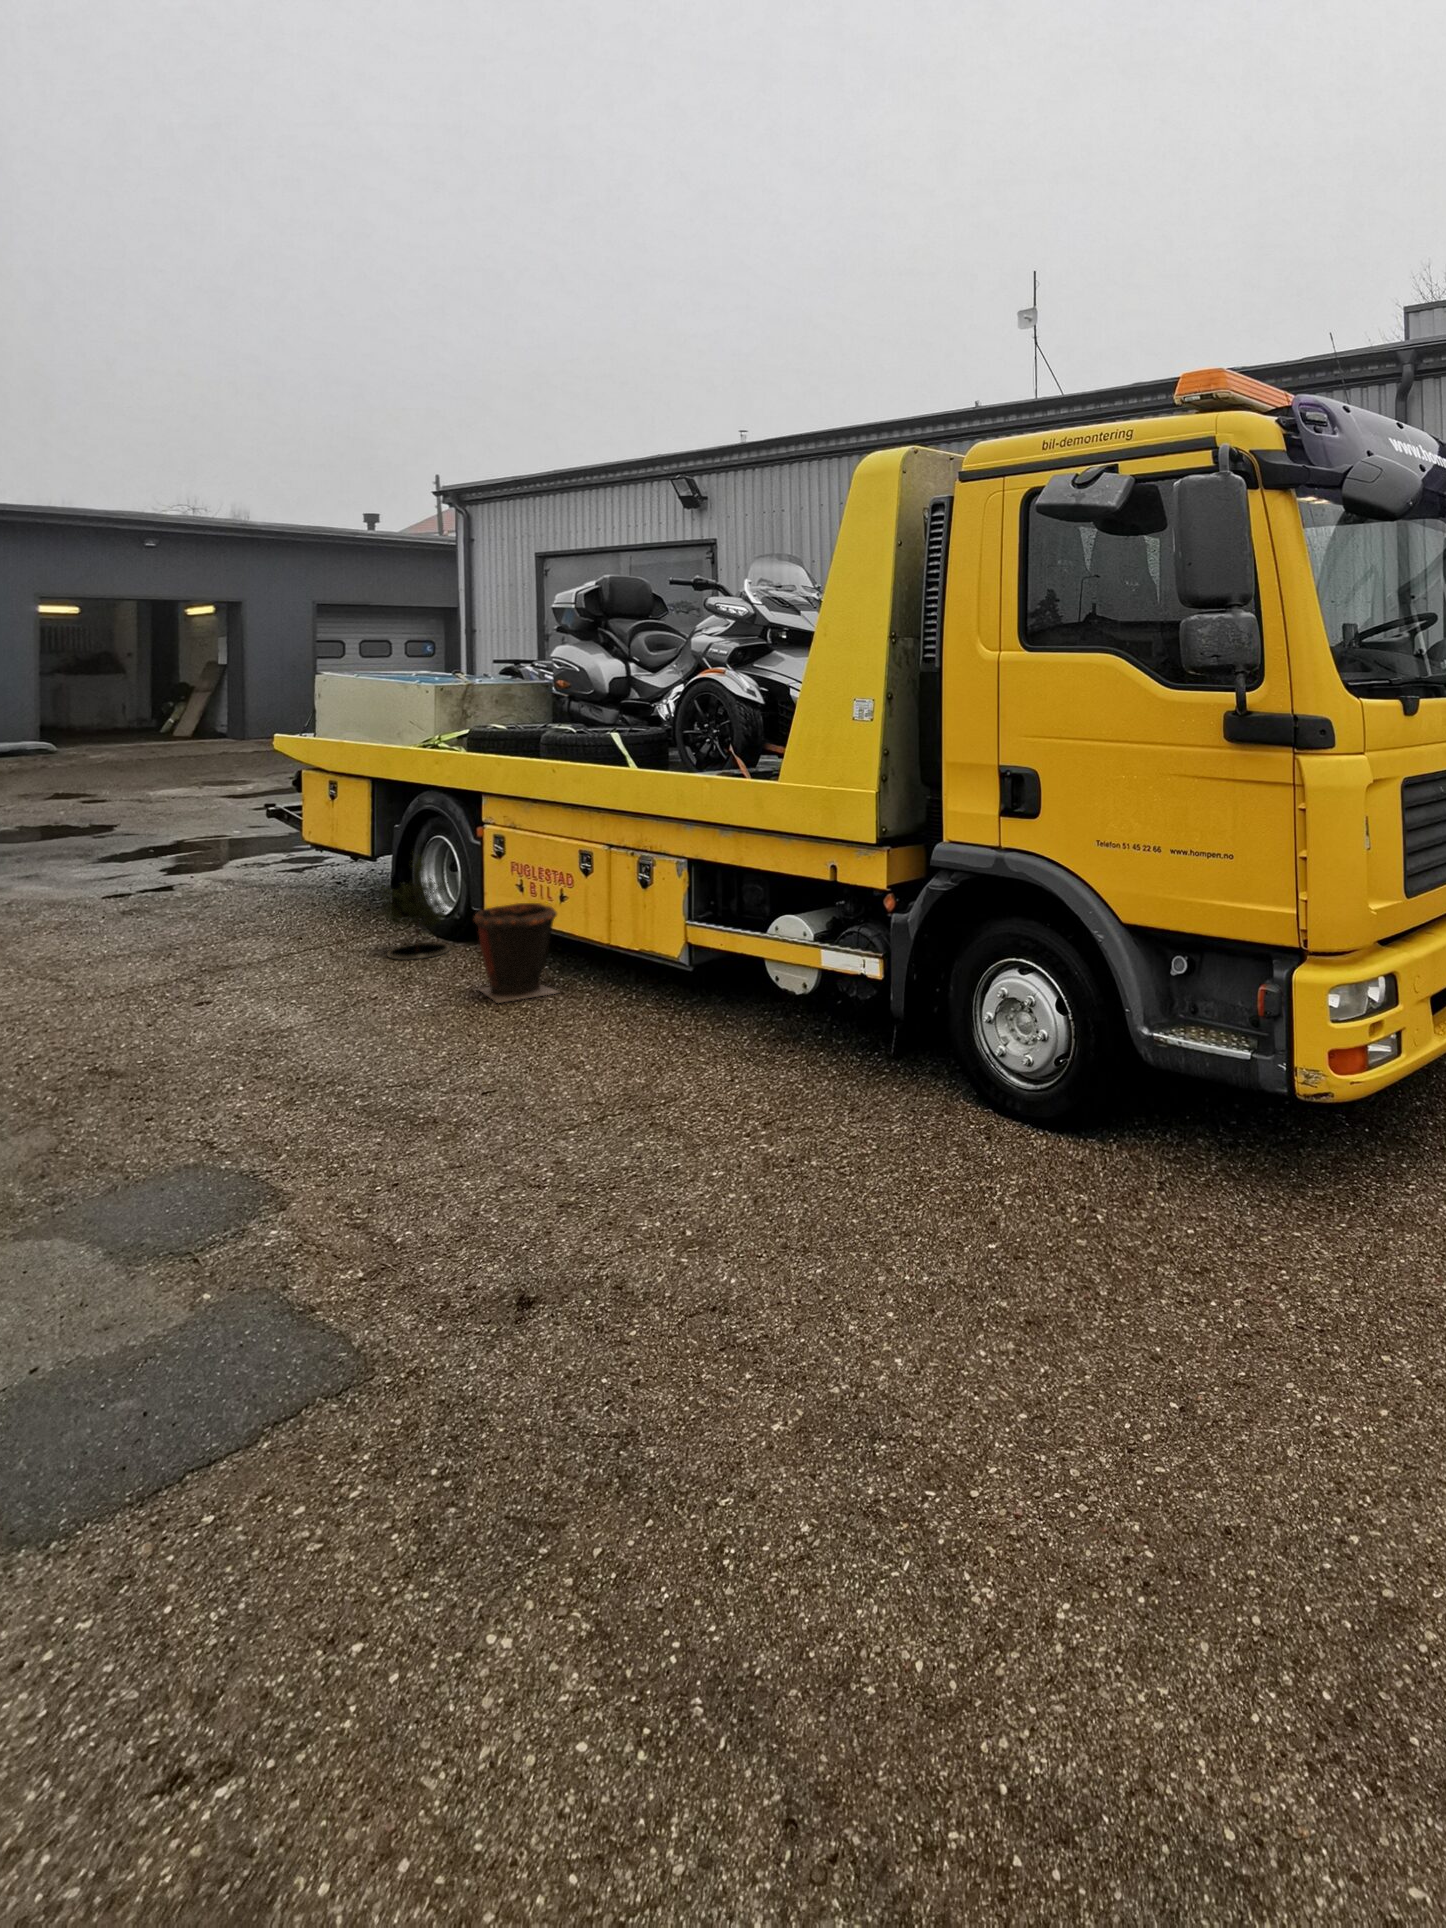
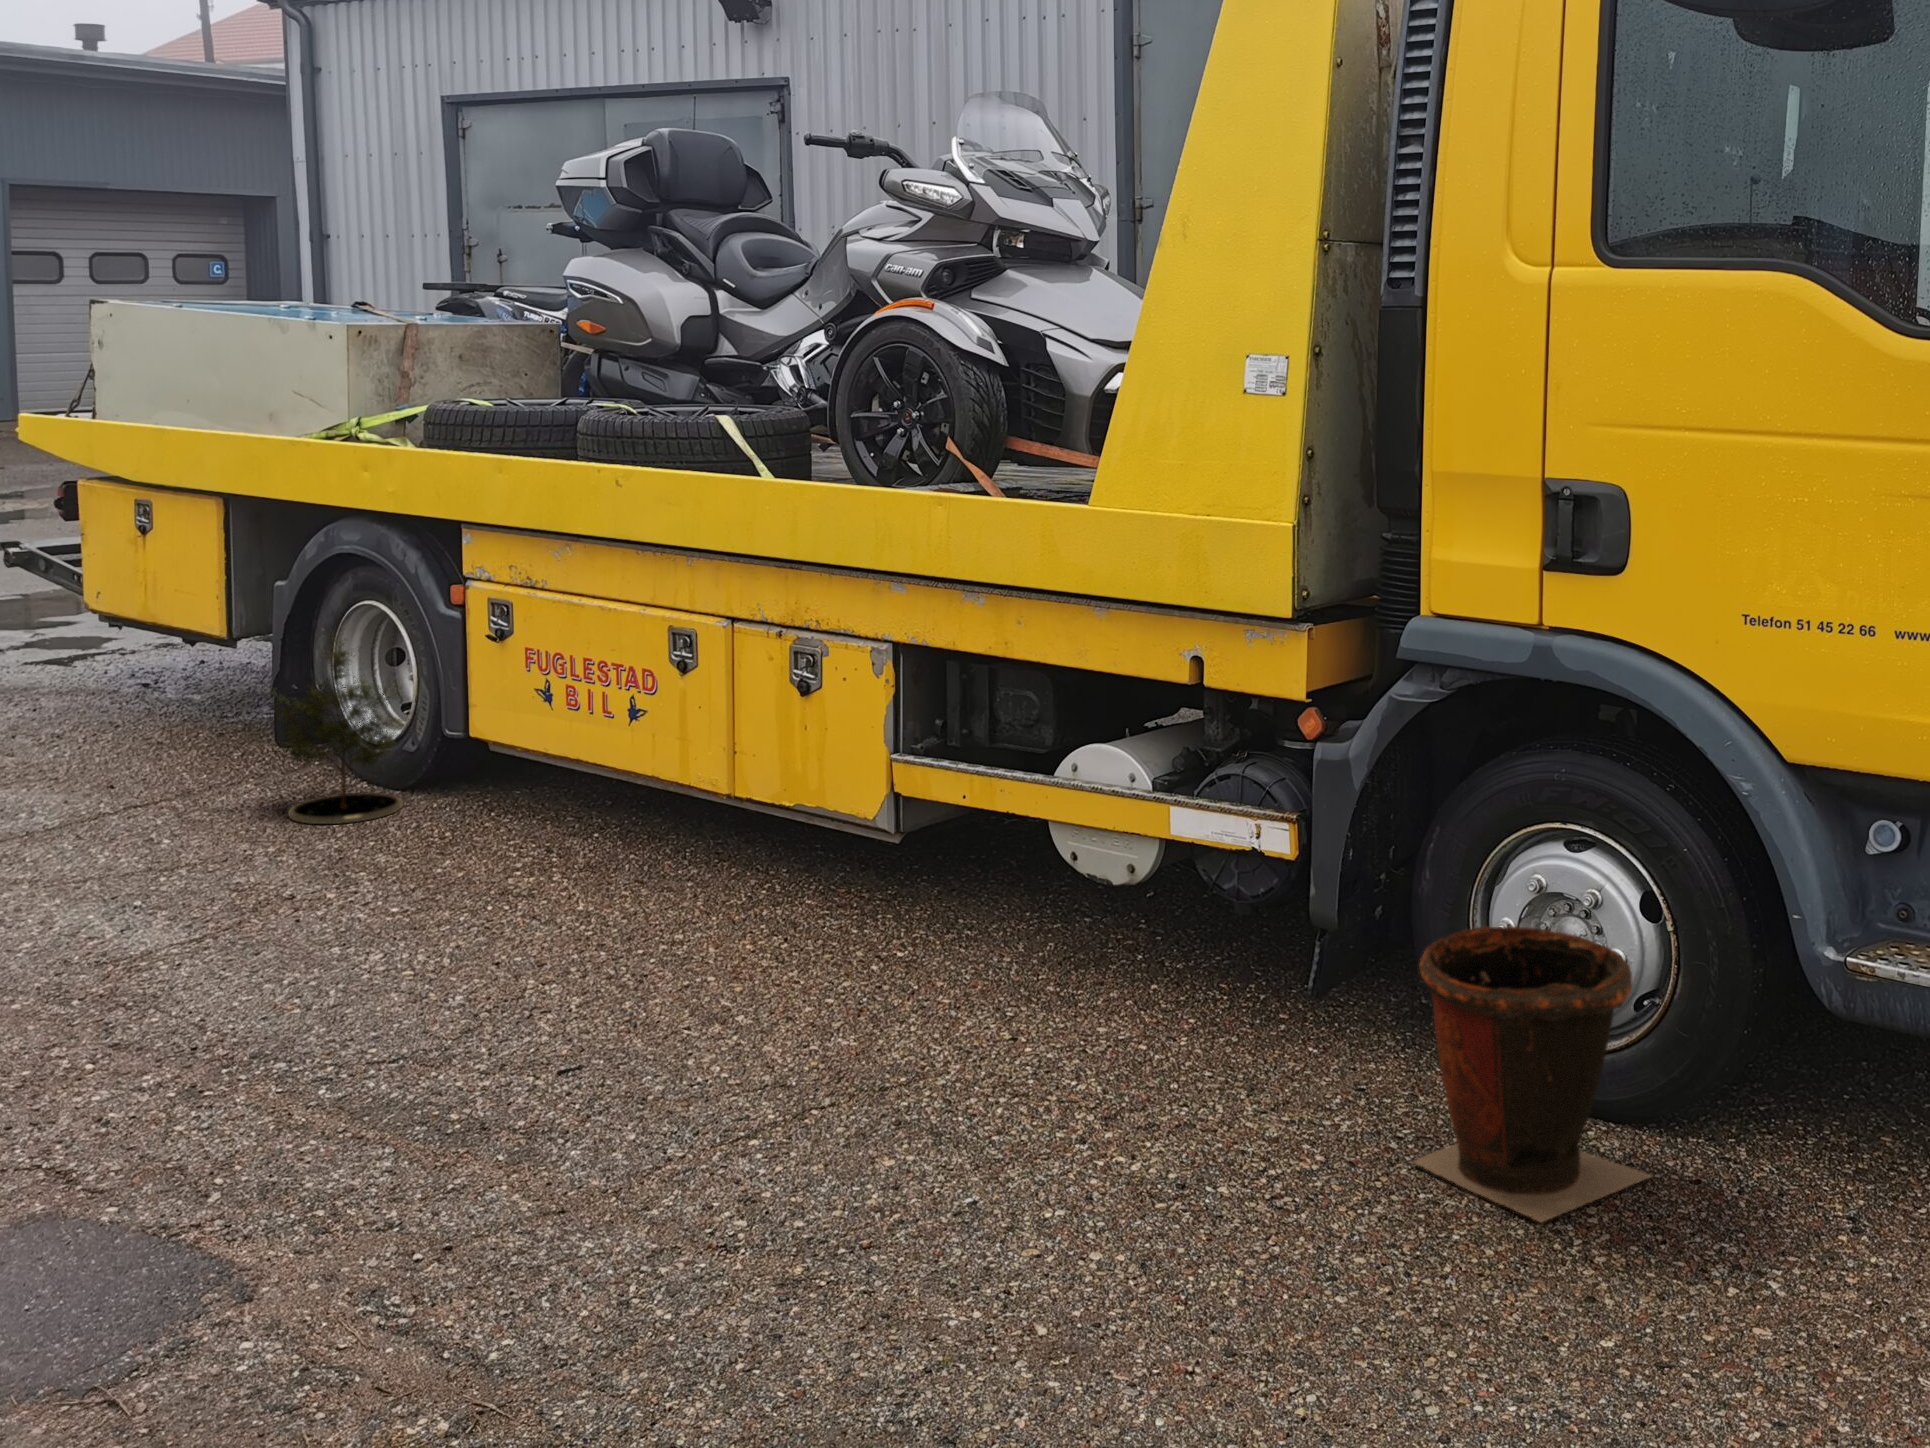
waste bin: present [474,903,558,1003] -> present [1414,927,1651,1222]

